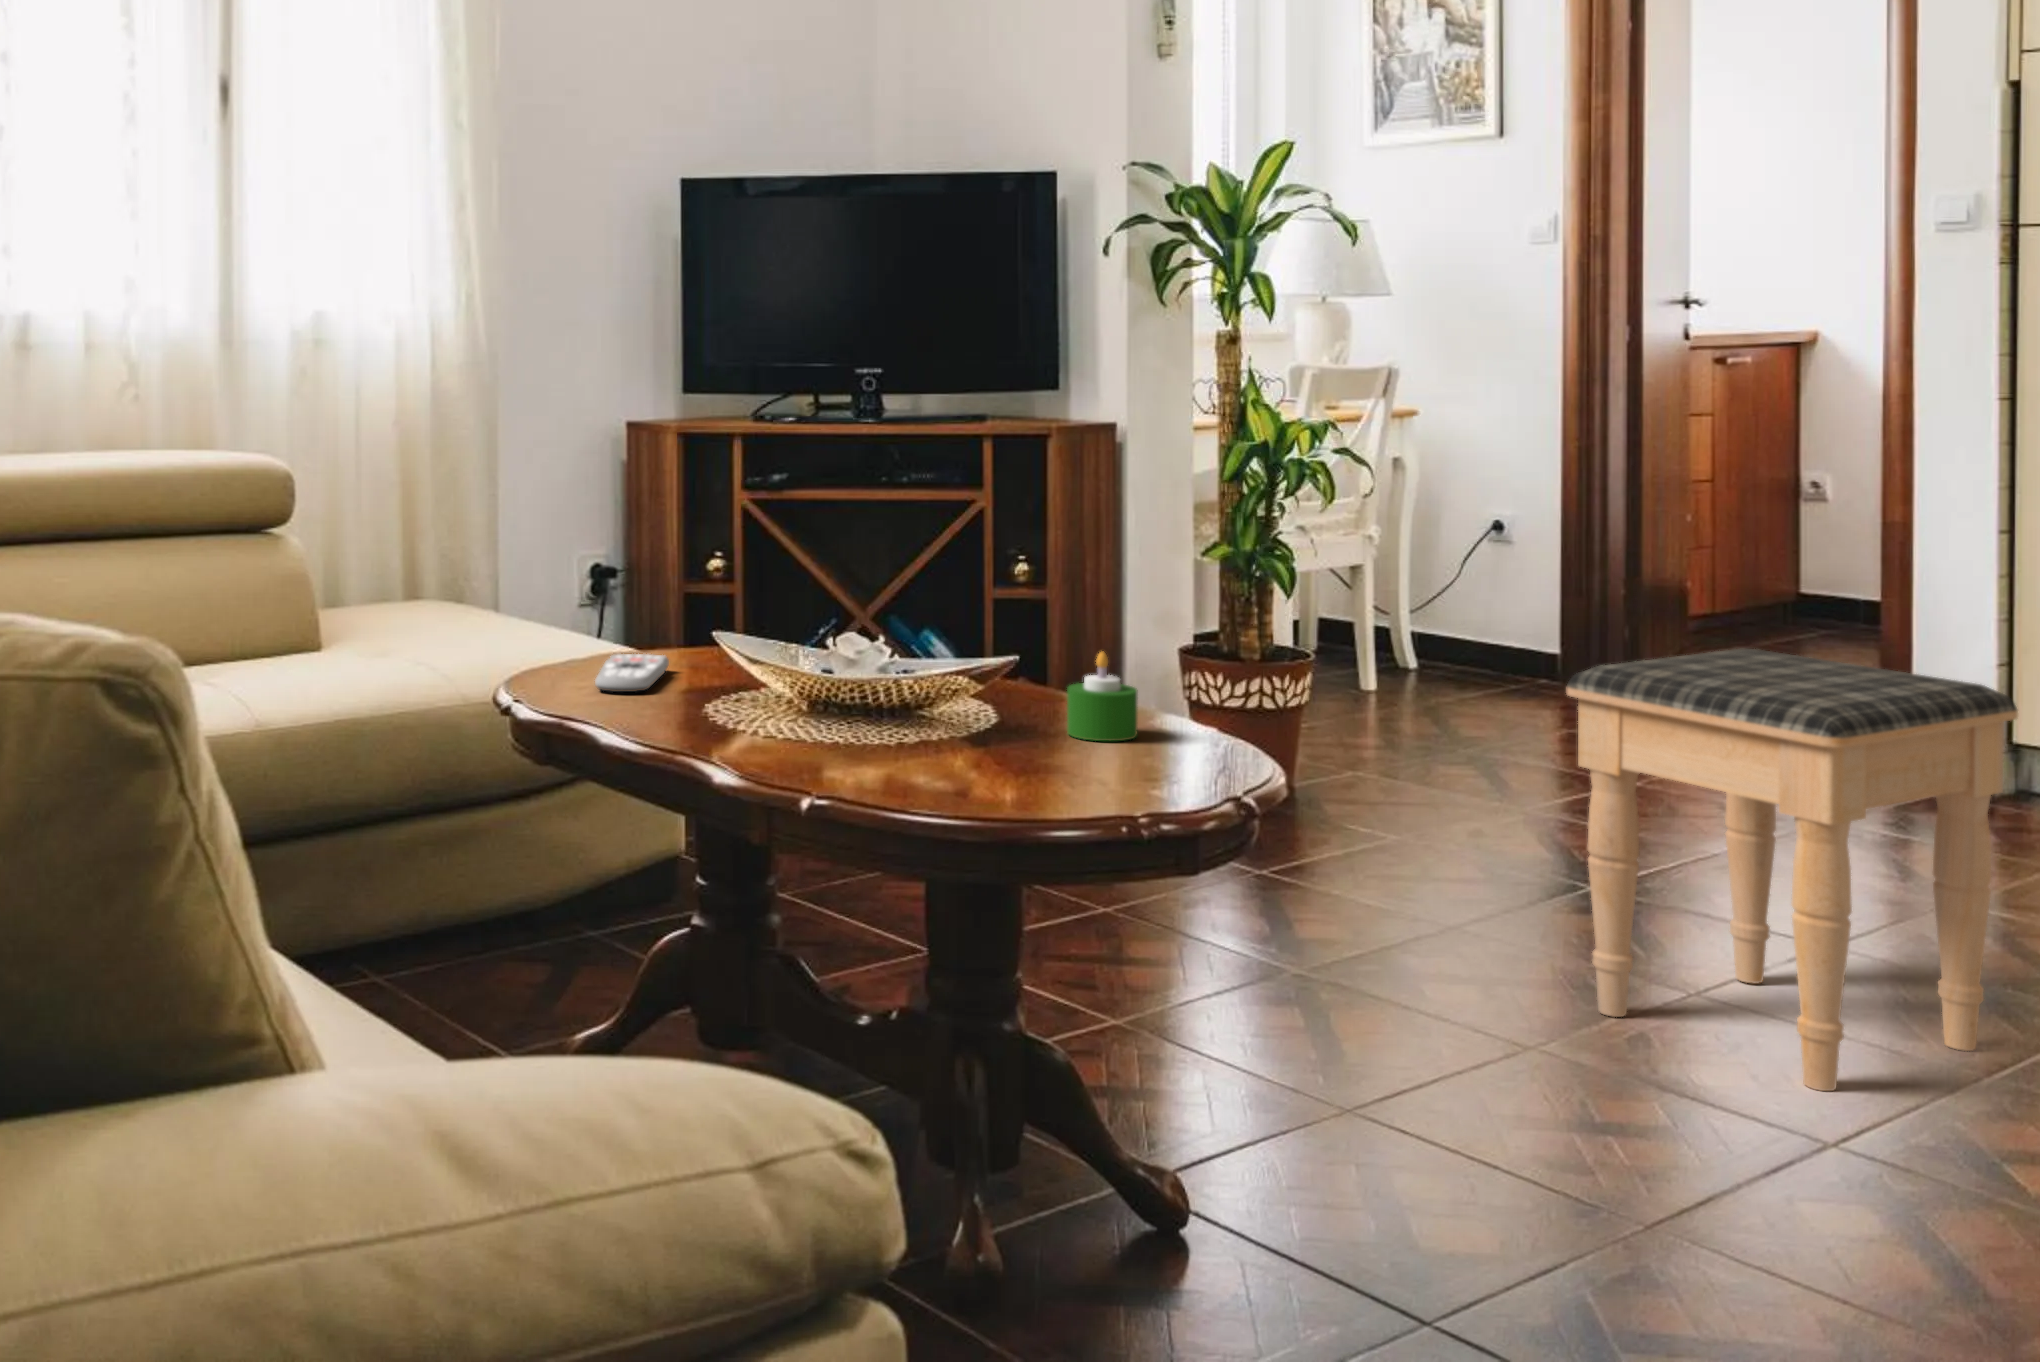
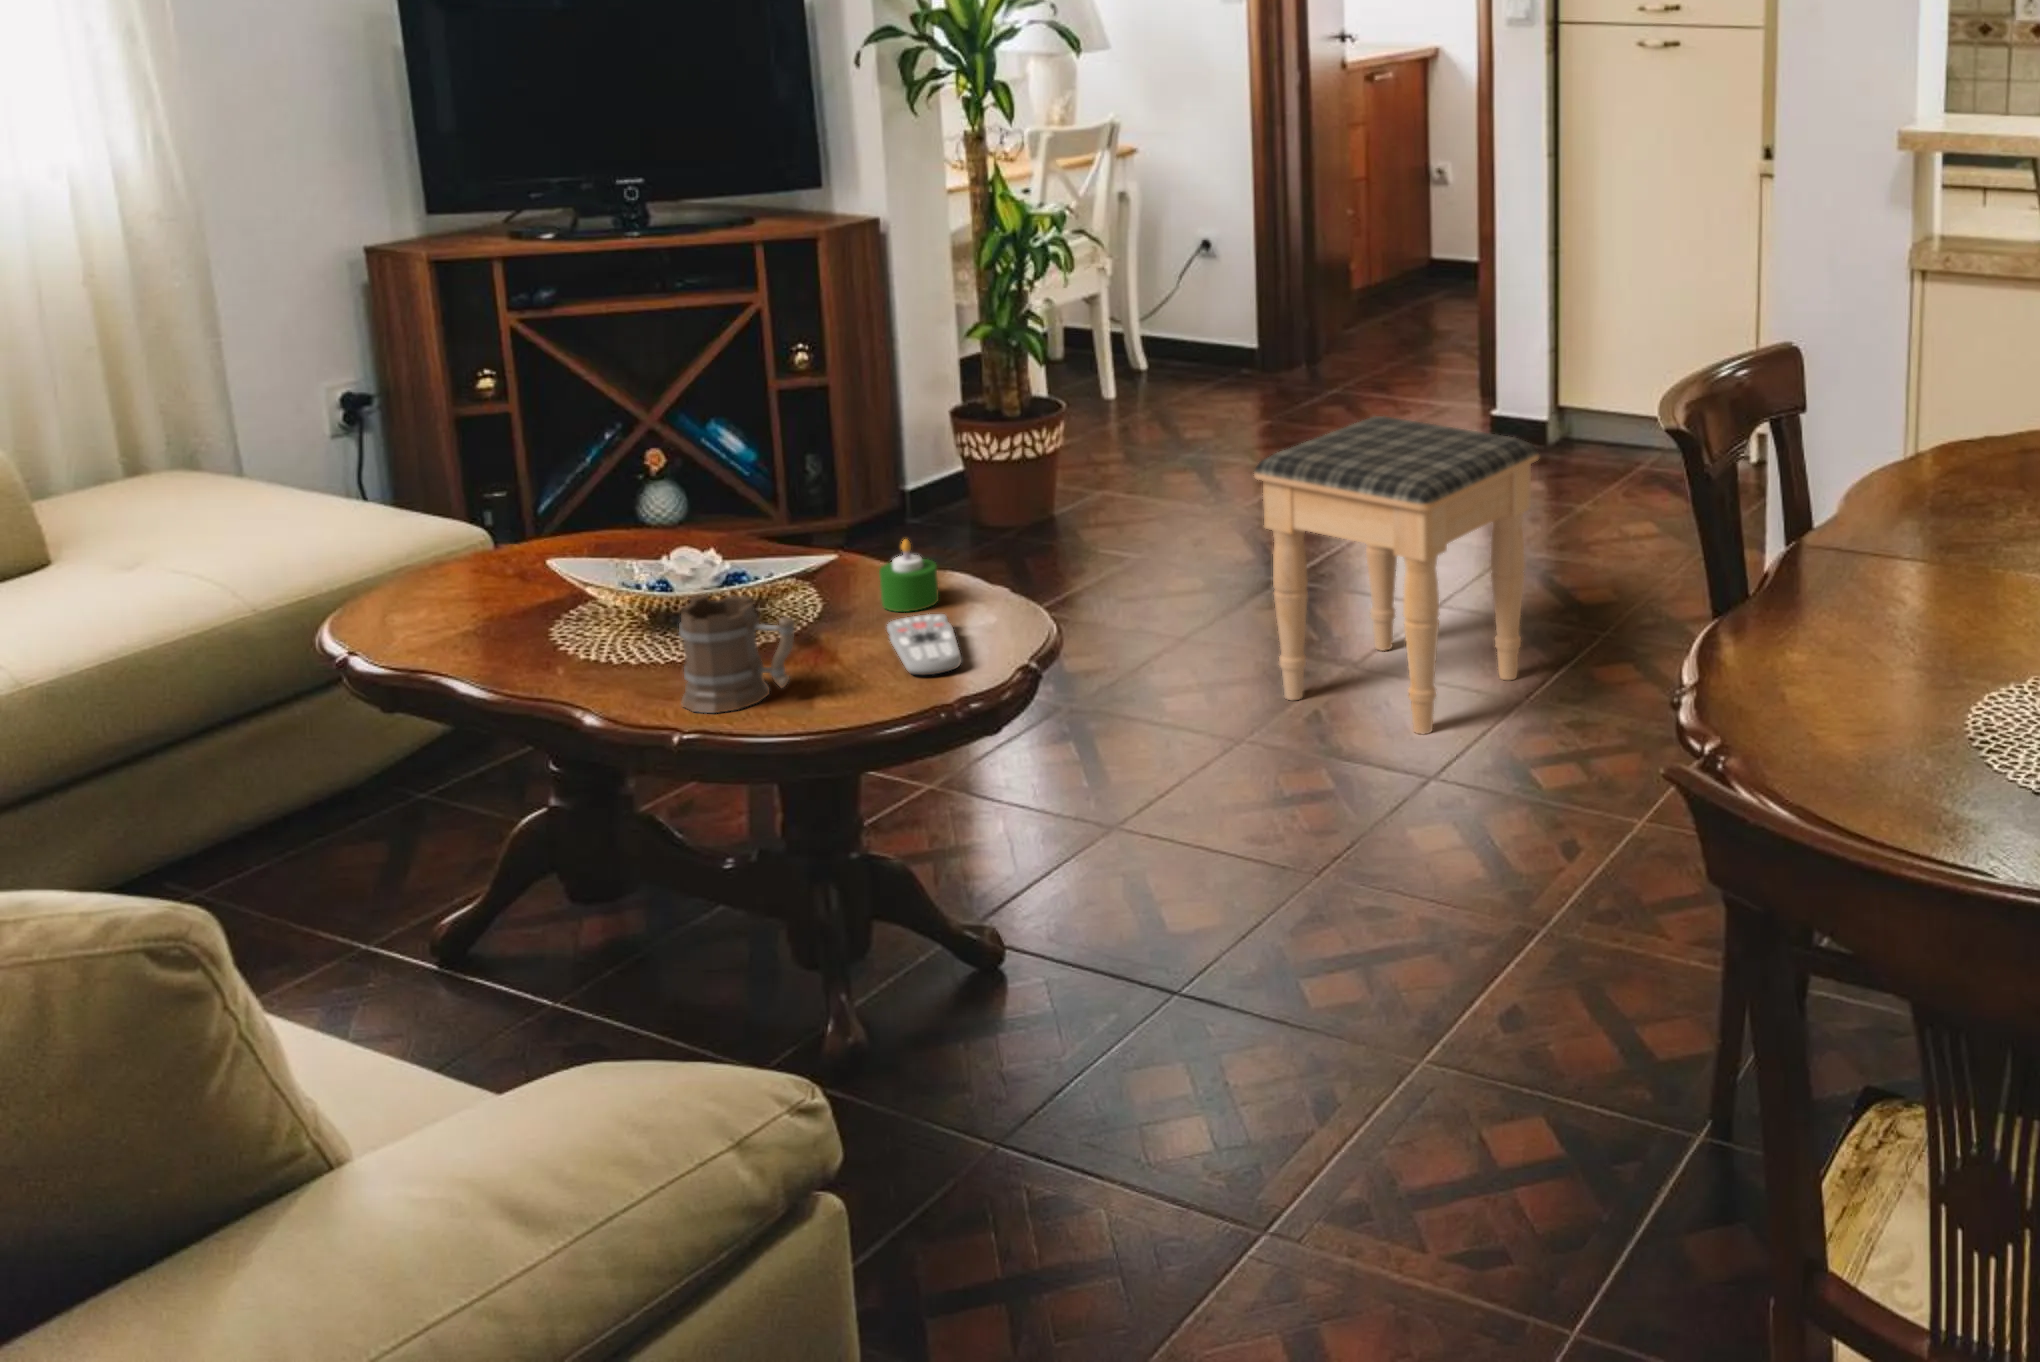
mug: none [817,651,954,791] -> present [679,594,794,713]
remote control: present [595,654,669,692] -> present [887,614,962,676]

